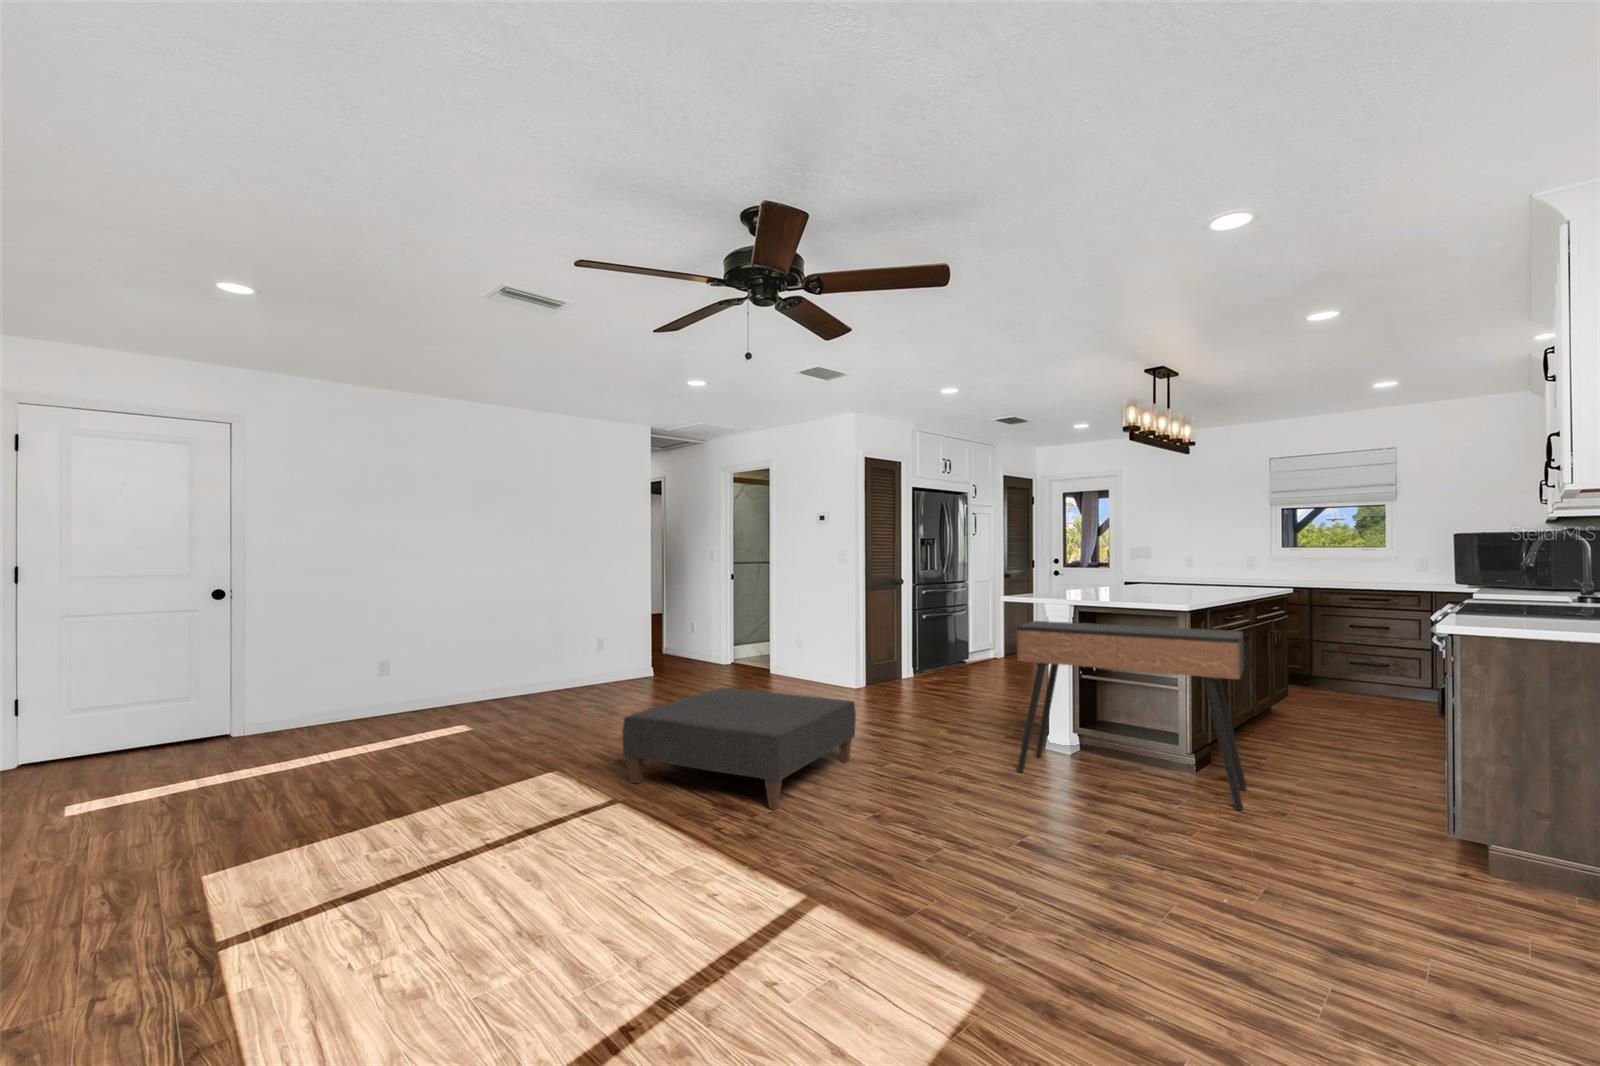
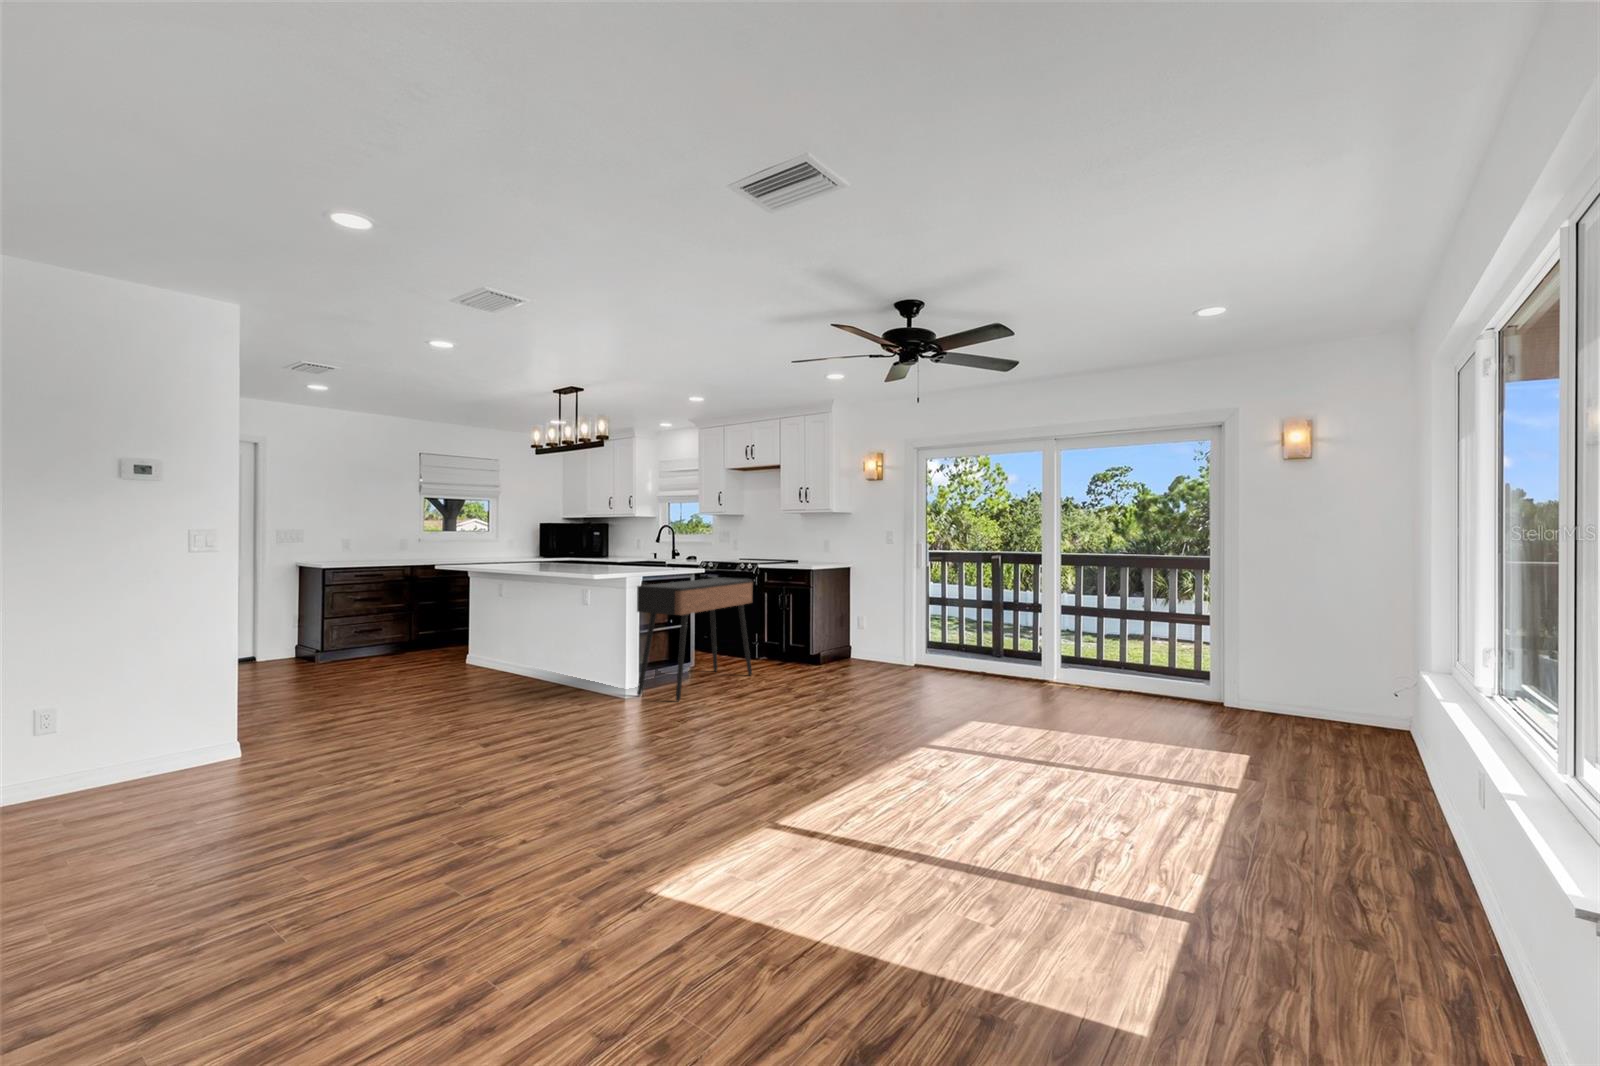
ottoman: present [622,688,856,809] -> none [522,680,786,824]

